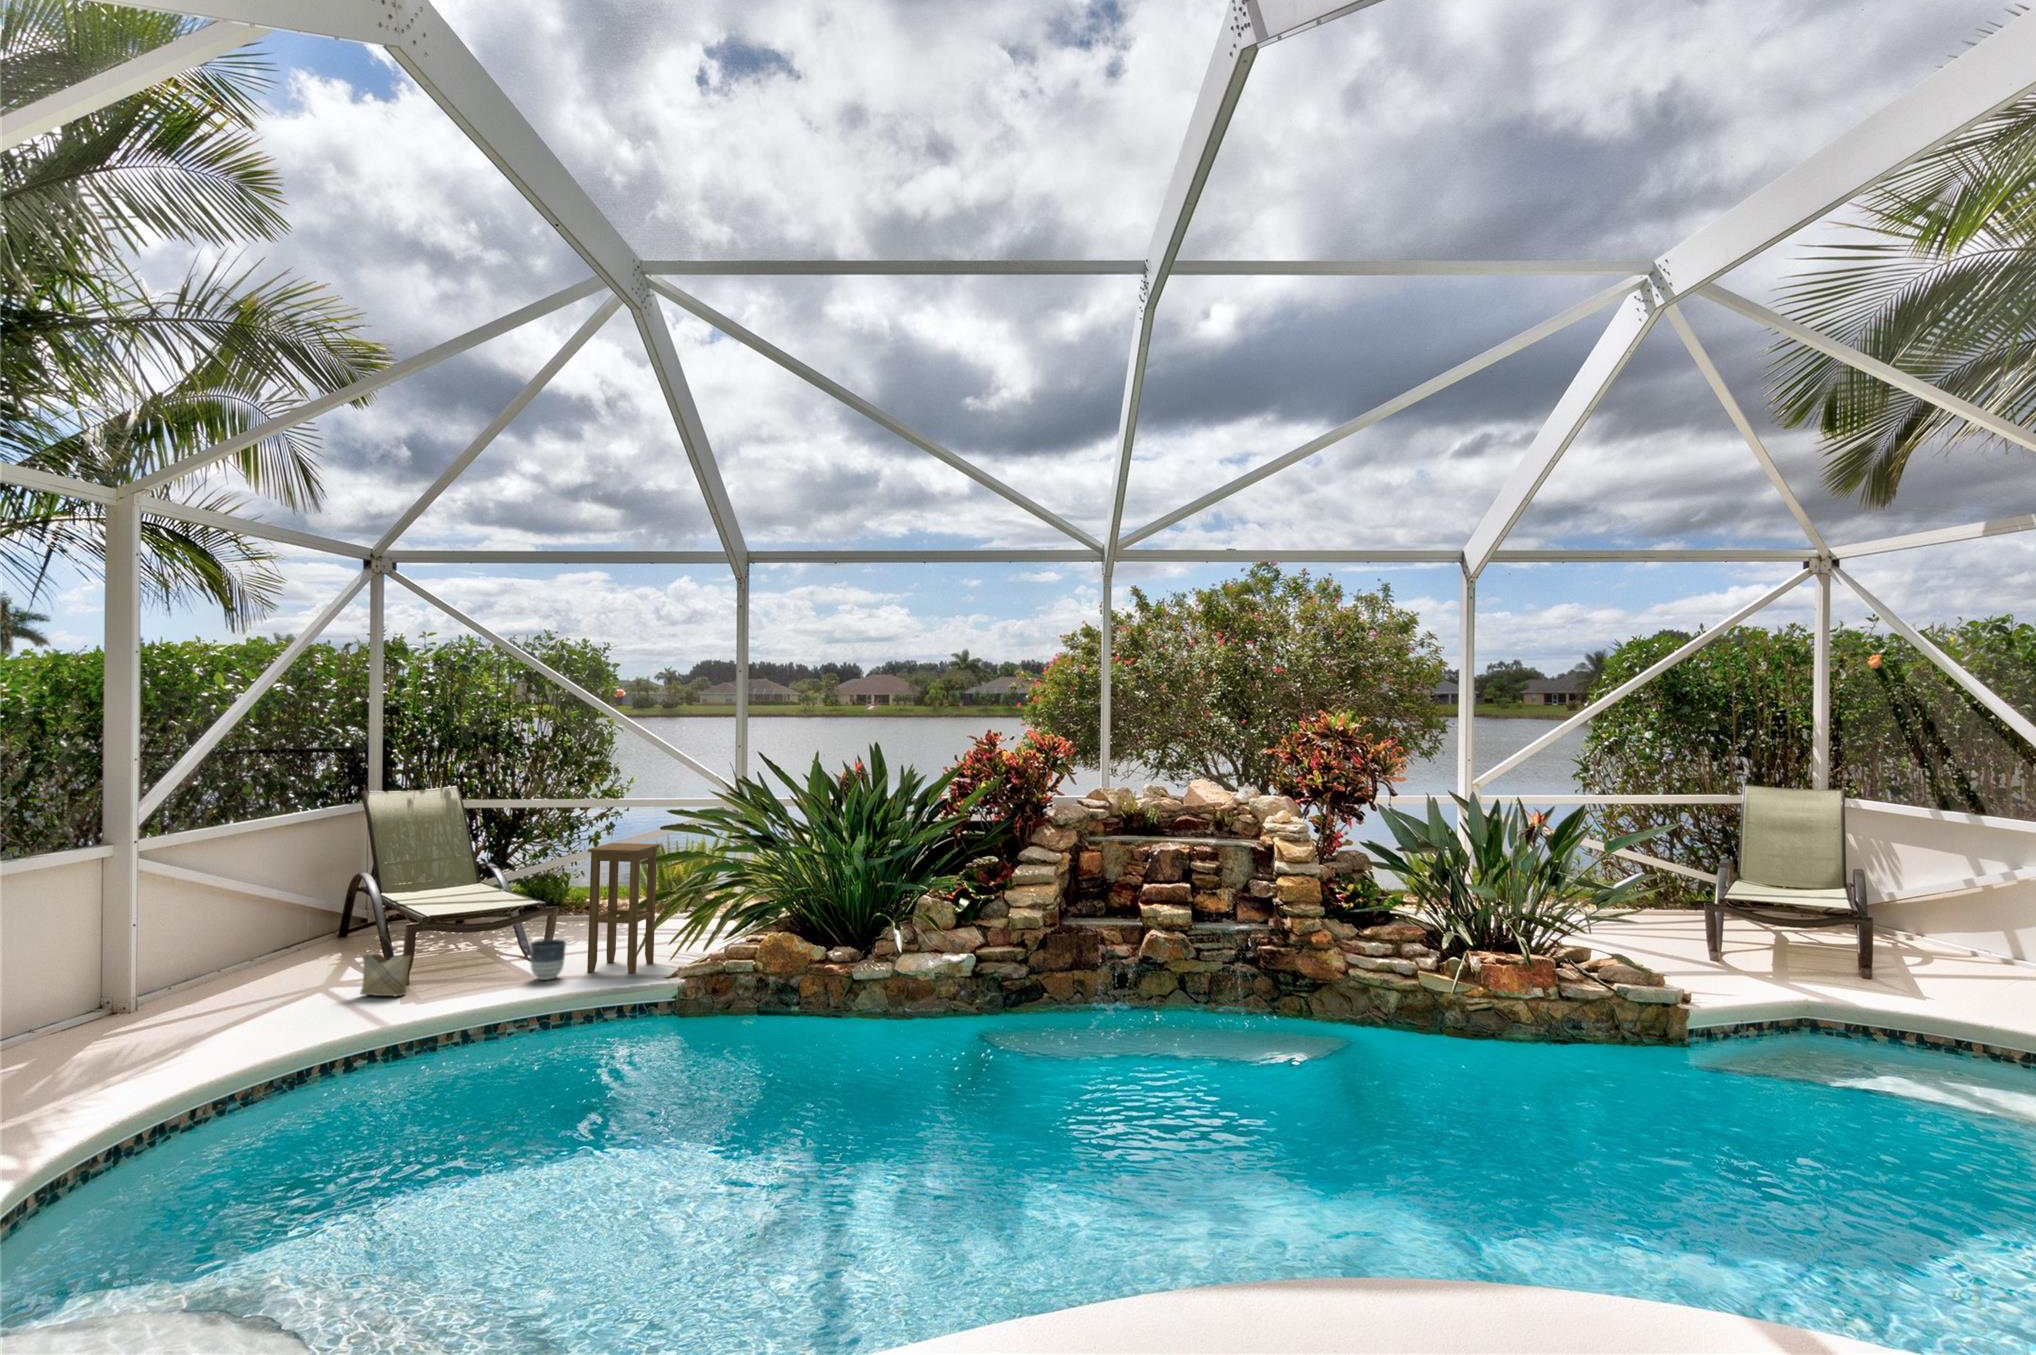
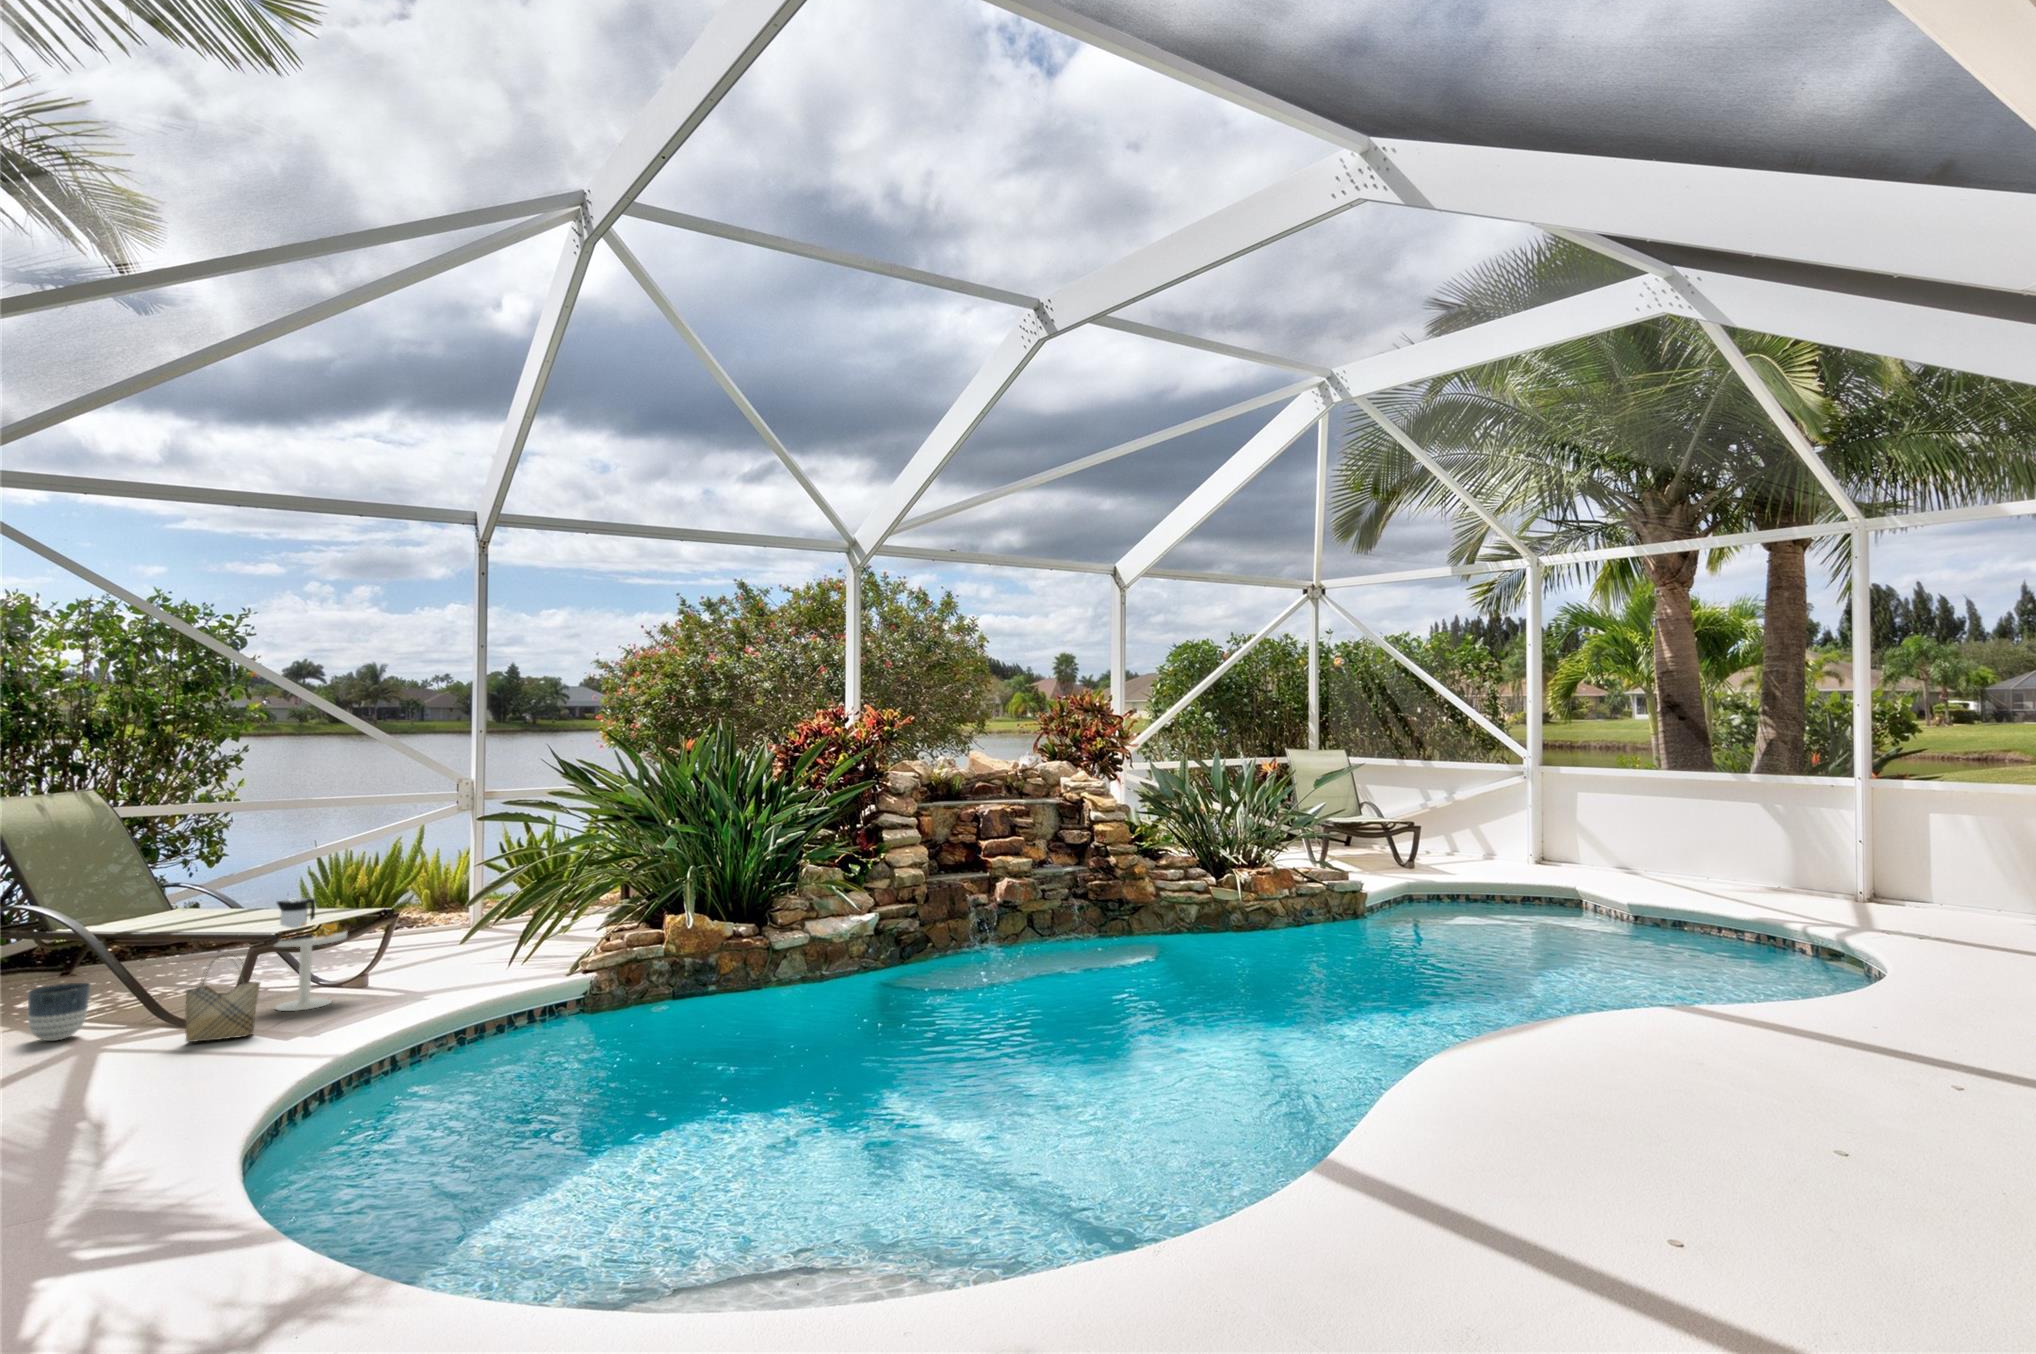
stool: present [587,843,660,974] -> none [452,830,523,984]
side table: none [450,890,511,979] -> present [275,898,347,1011]
planter: present [530,939,566,980] -> present [28,983,90,1041]

